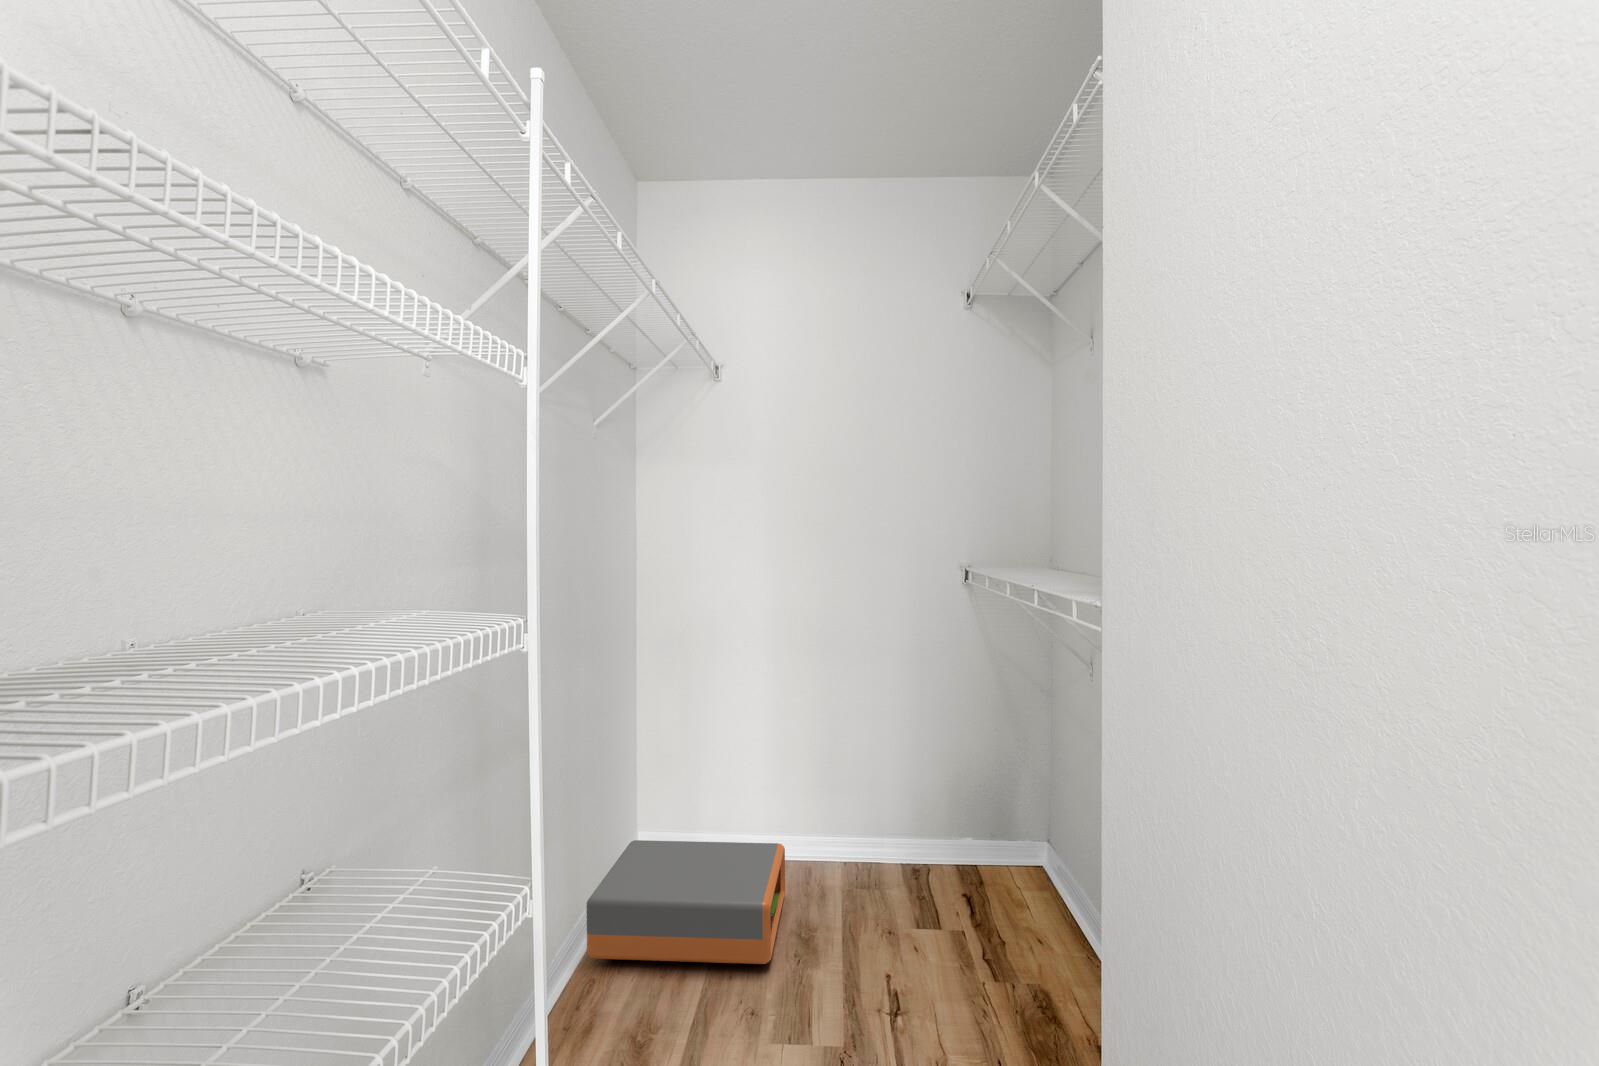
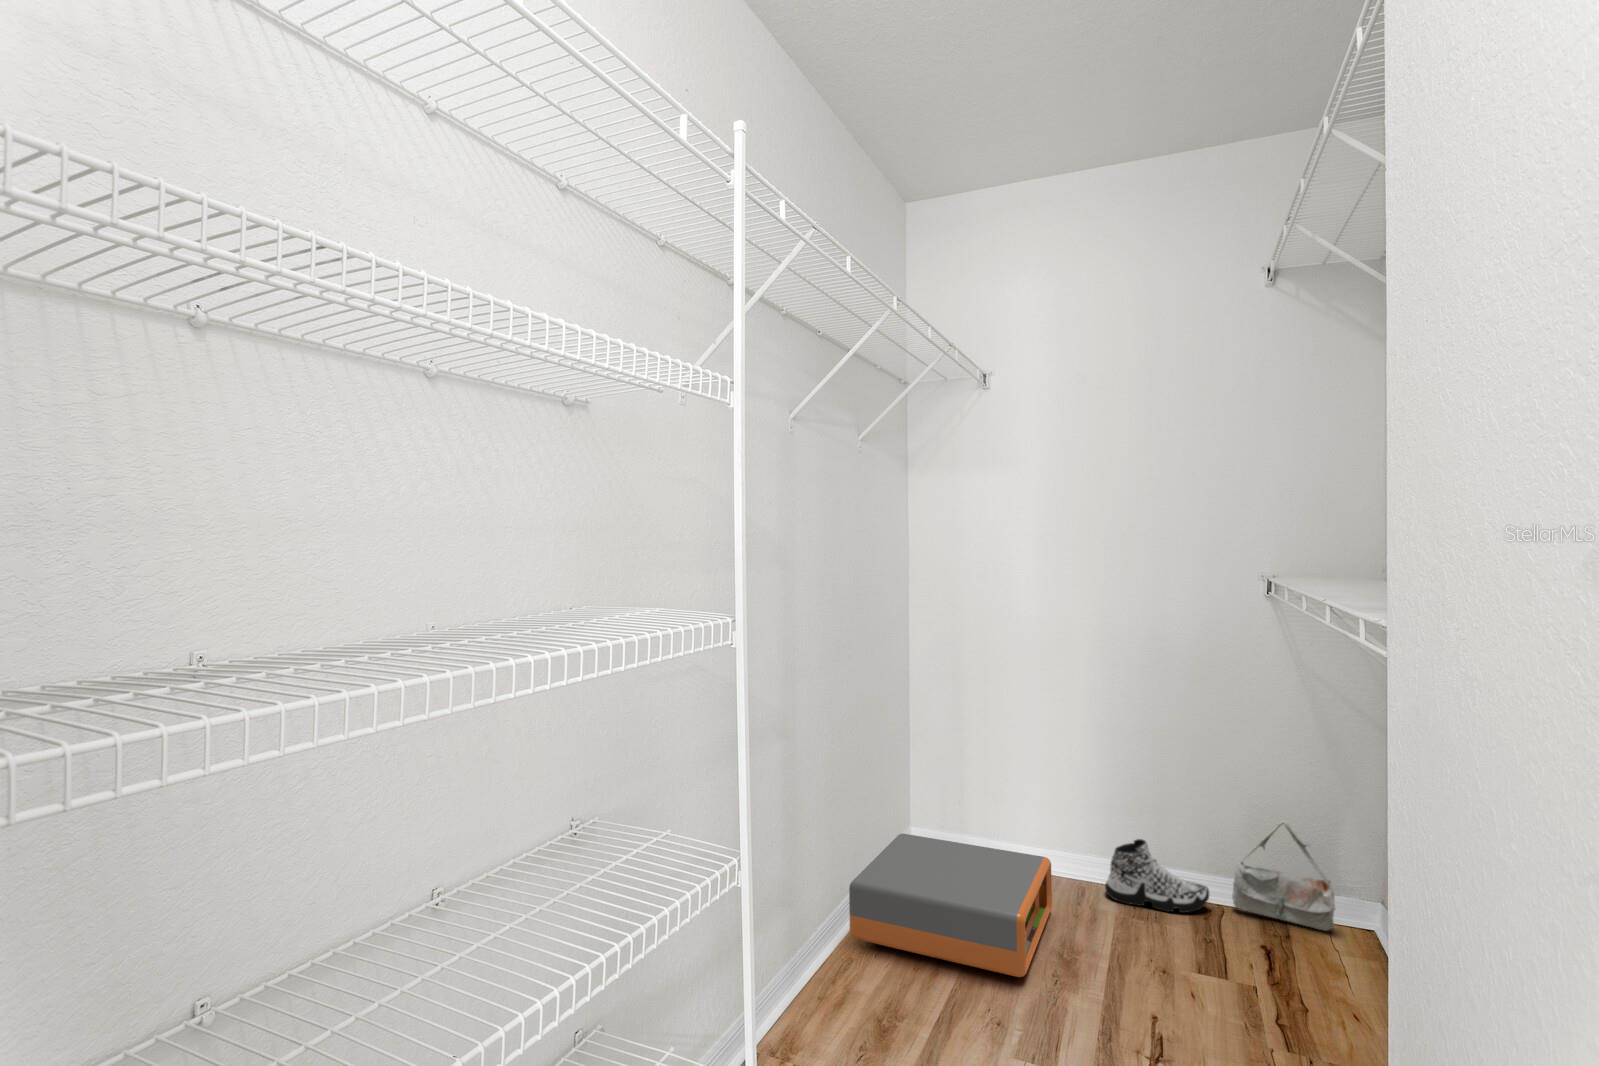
bag: none [937,781,1019,873] -> present [1232,821,1336,931]
sneaker: none [831,814,920,878] -> present [1105,839,1209,913]

